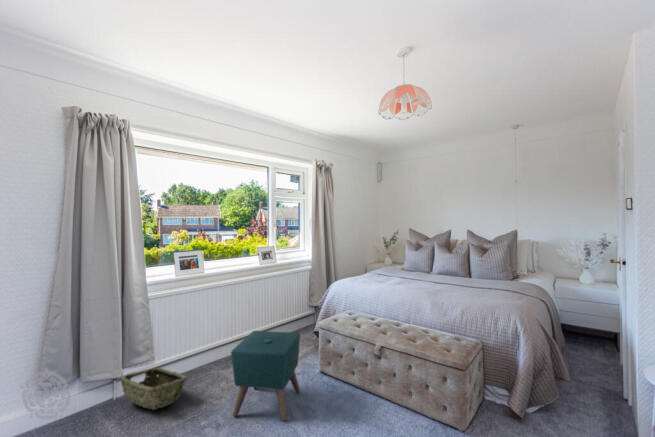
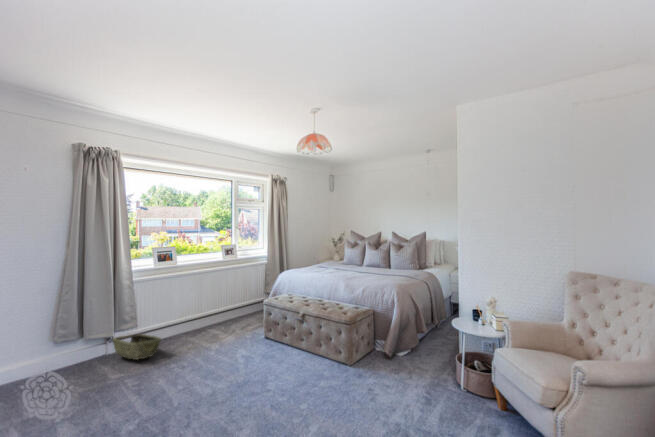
ottoman: present [231,331,300,421] -> none [193,305,247,365]

